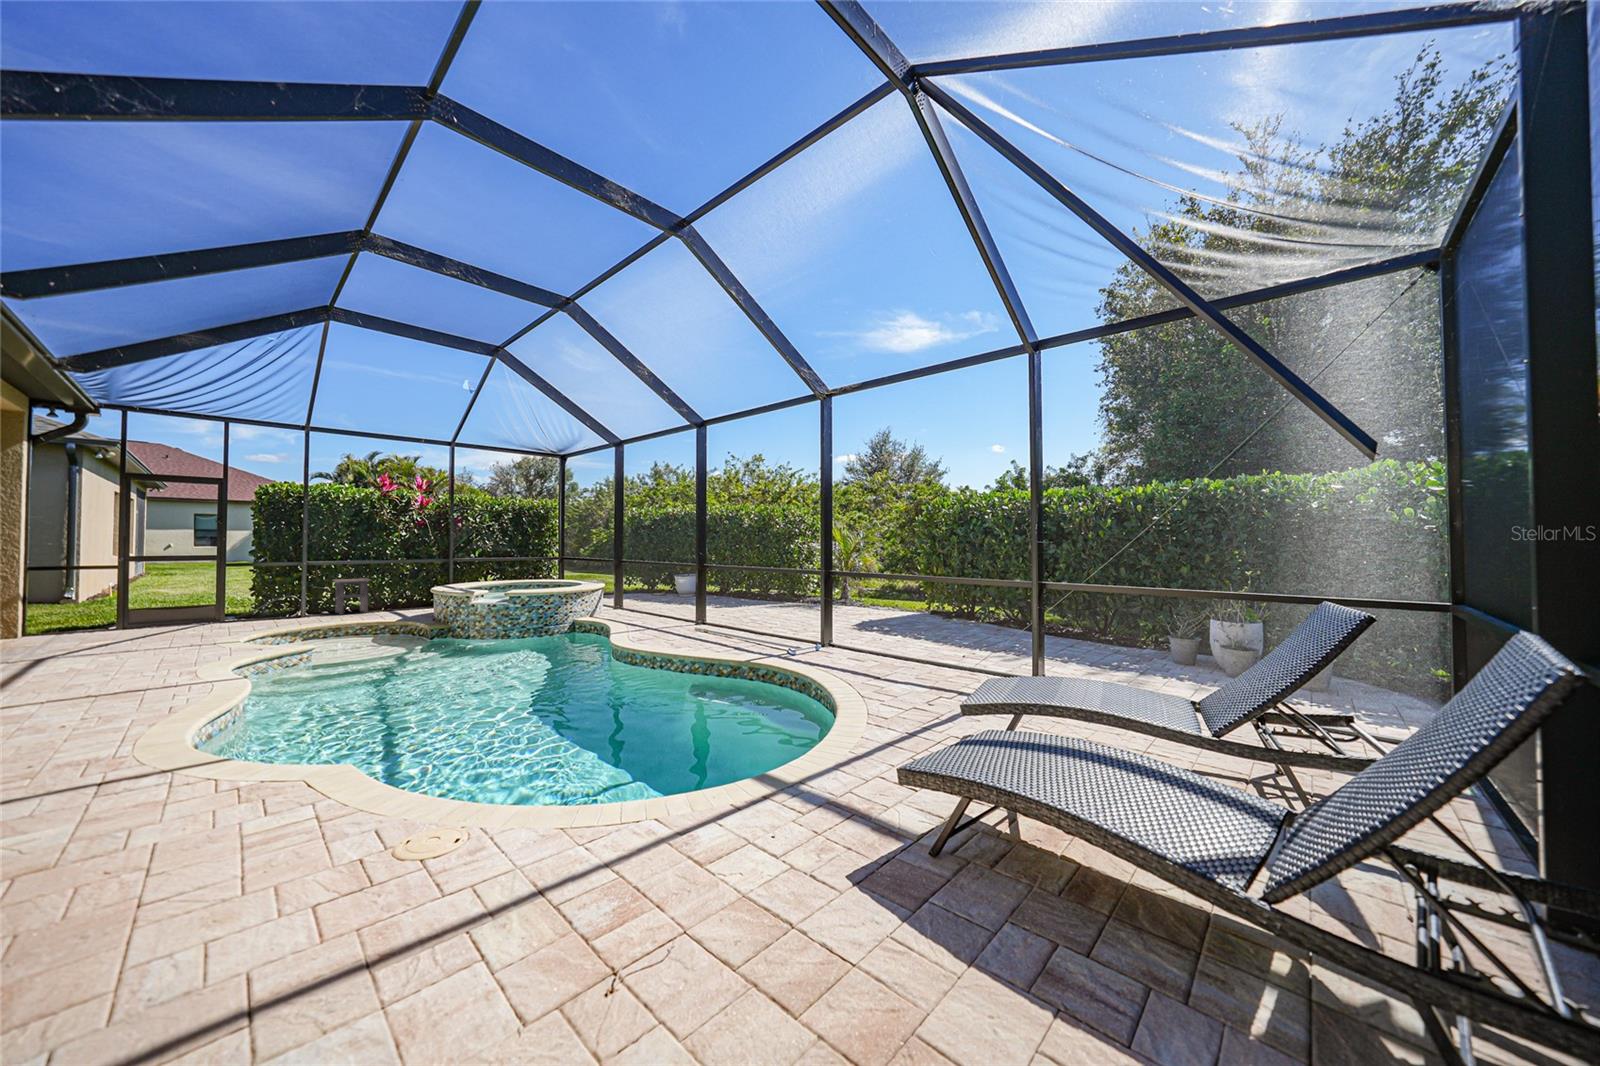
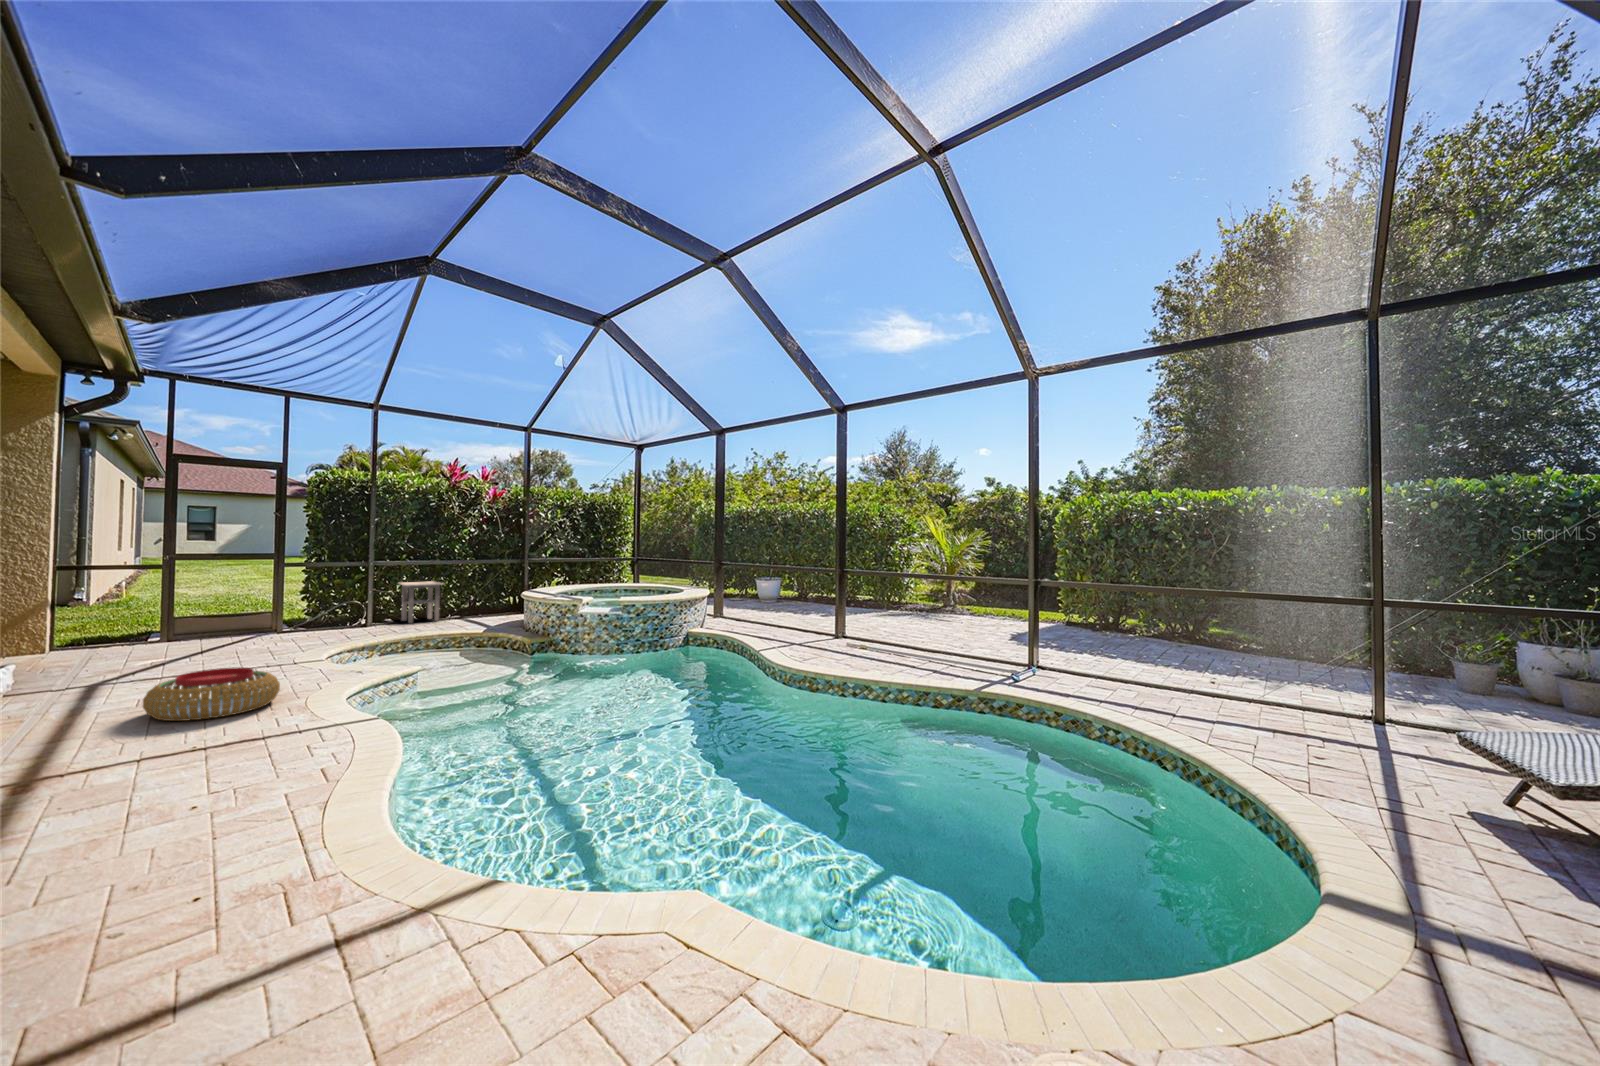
pouf: none [63,643,178,681] -> present [143,667,280,721]

